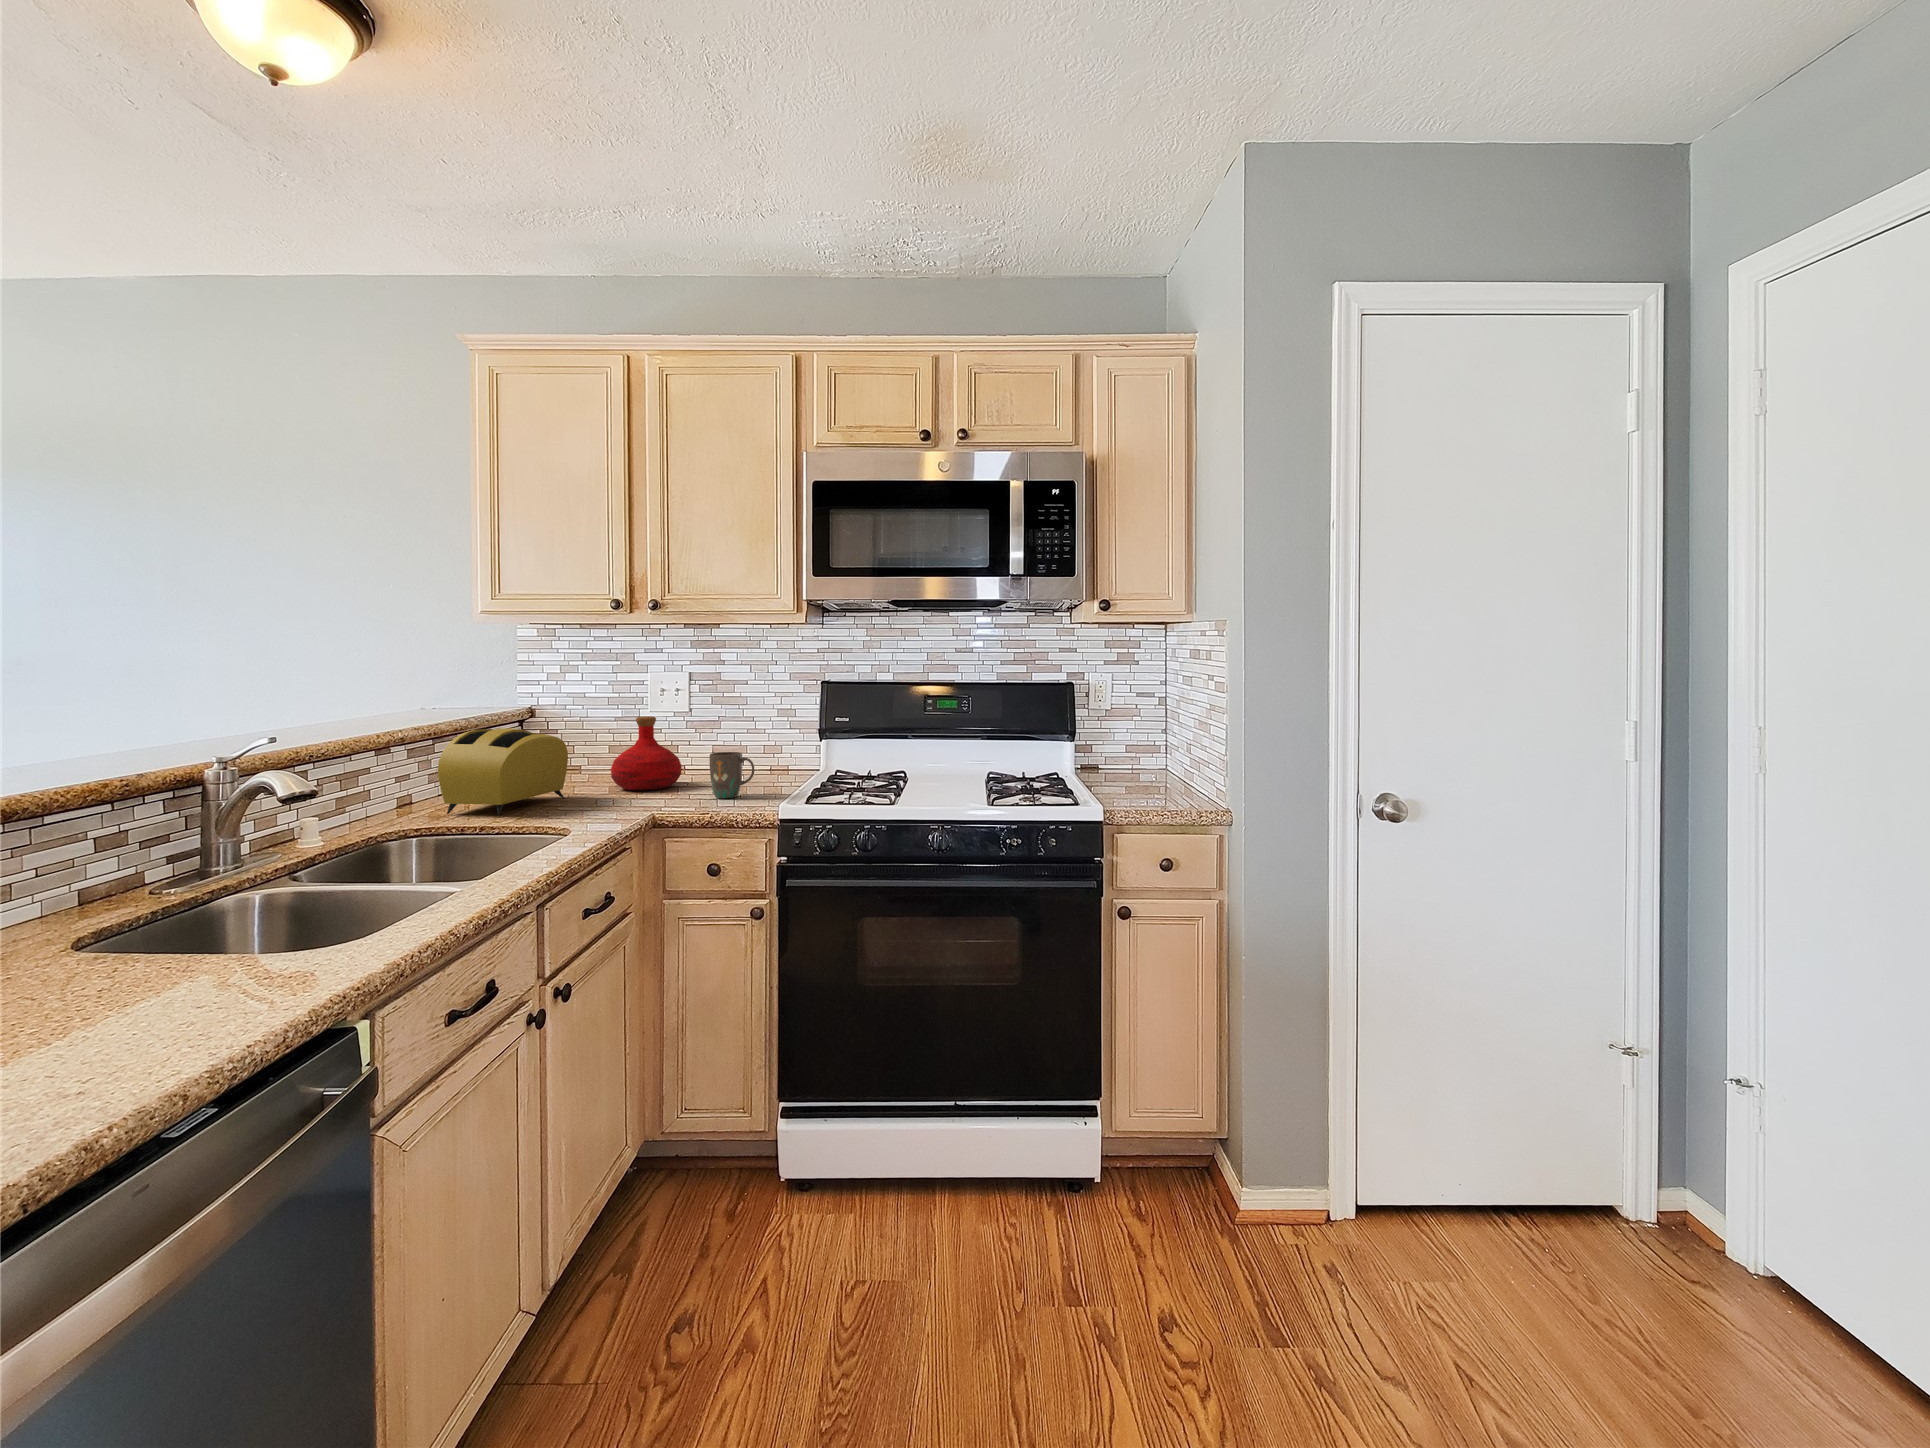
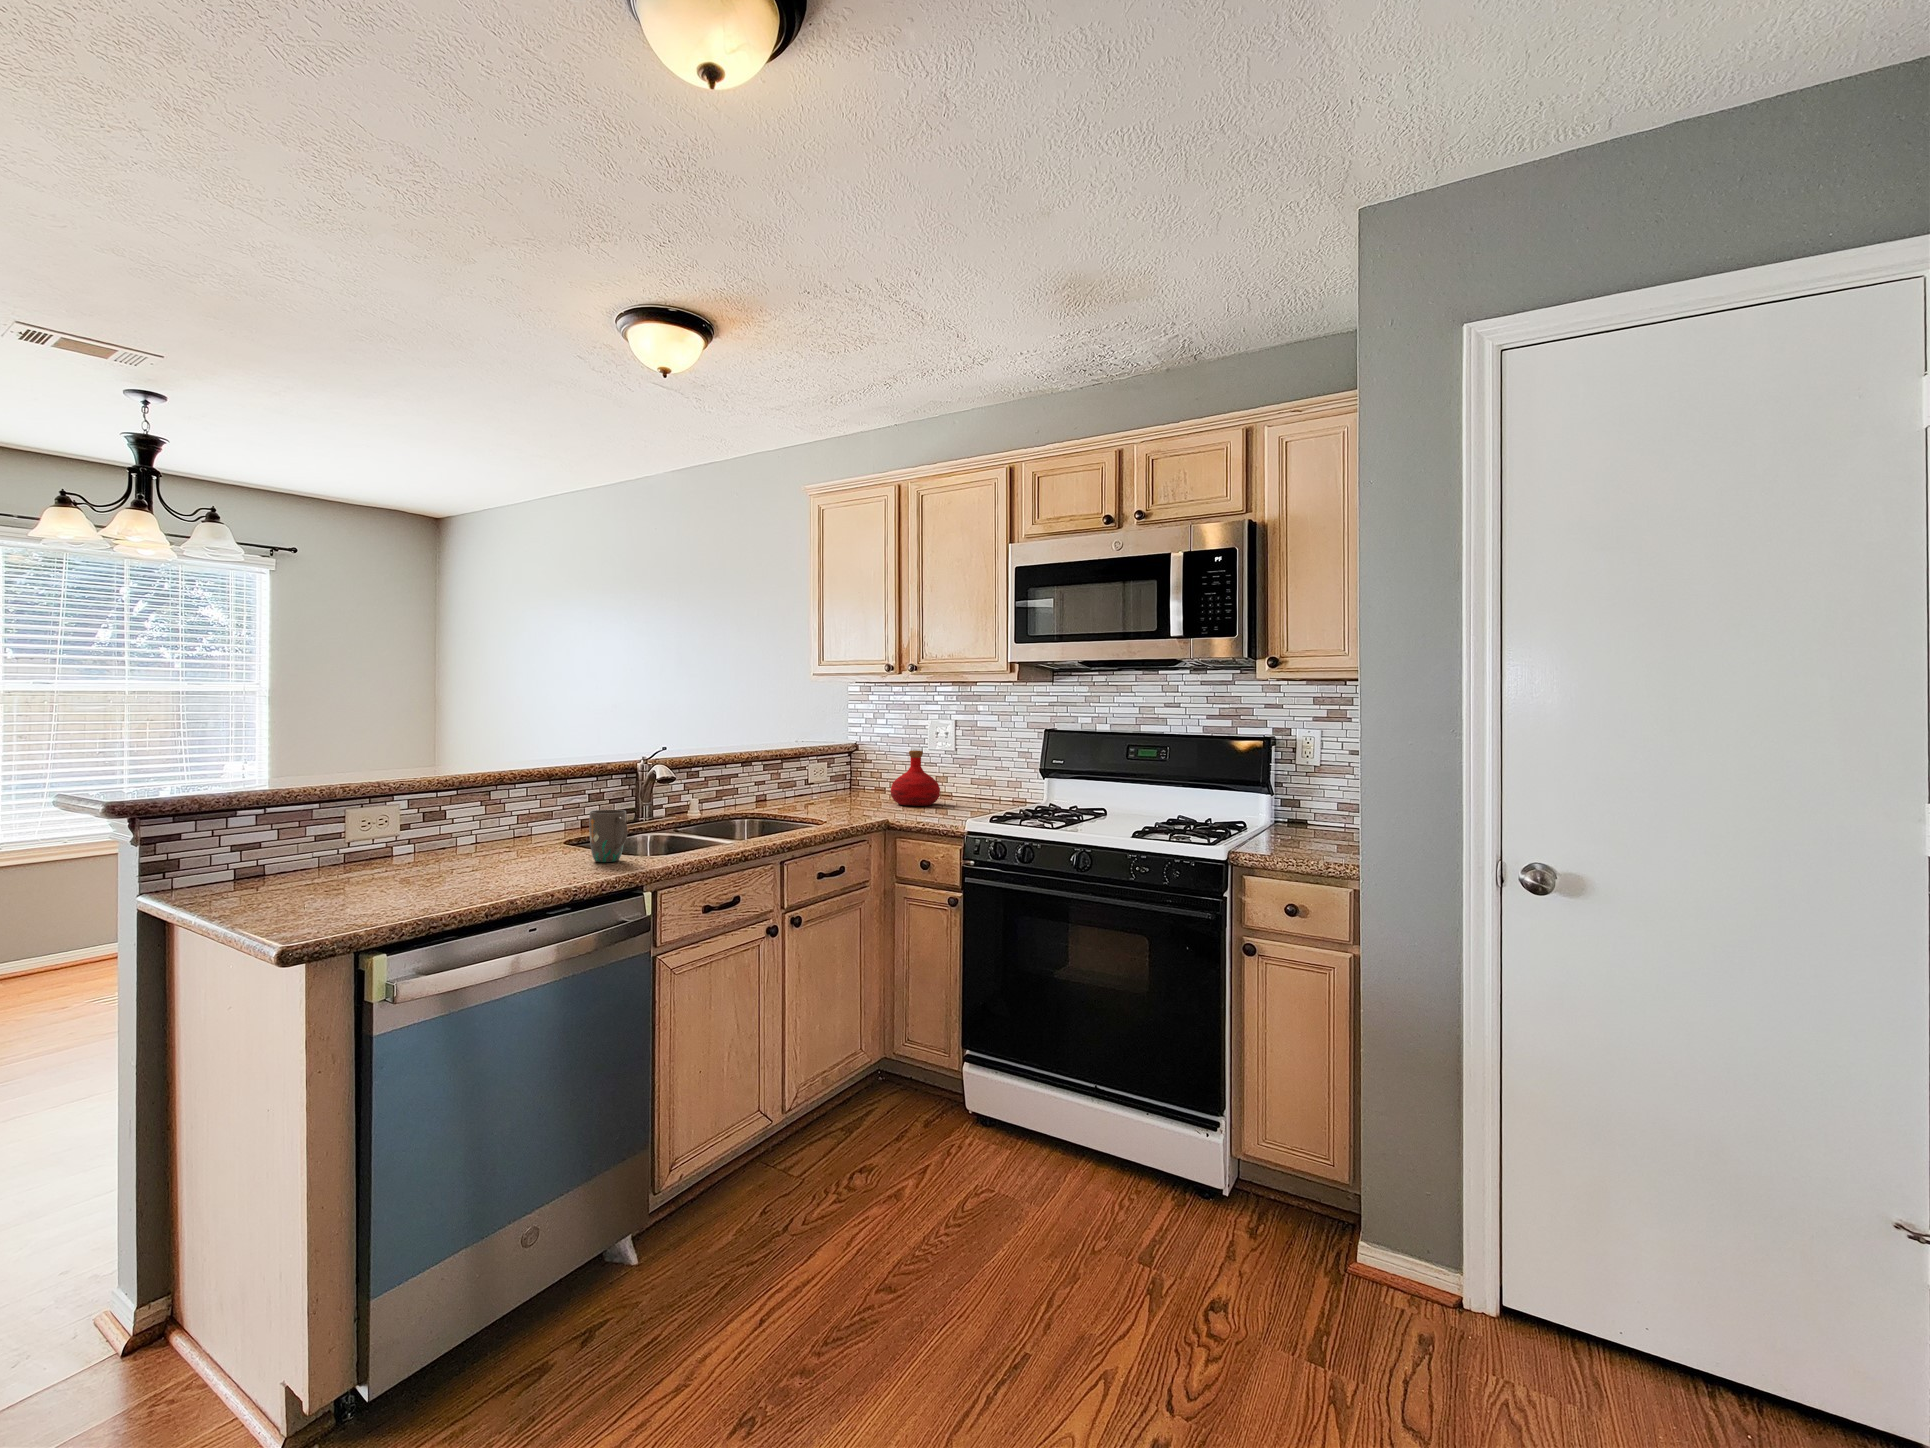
toaster: present [438,728,568,815] -> none [777,752,859,810]
mug: present [709,752,755,798] -> present [589,810,627,862]

